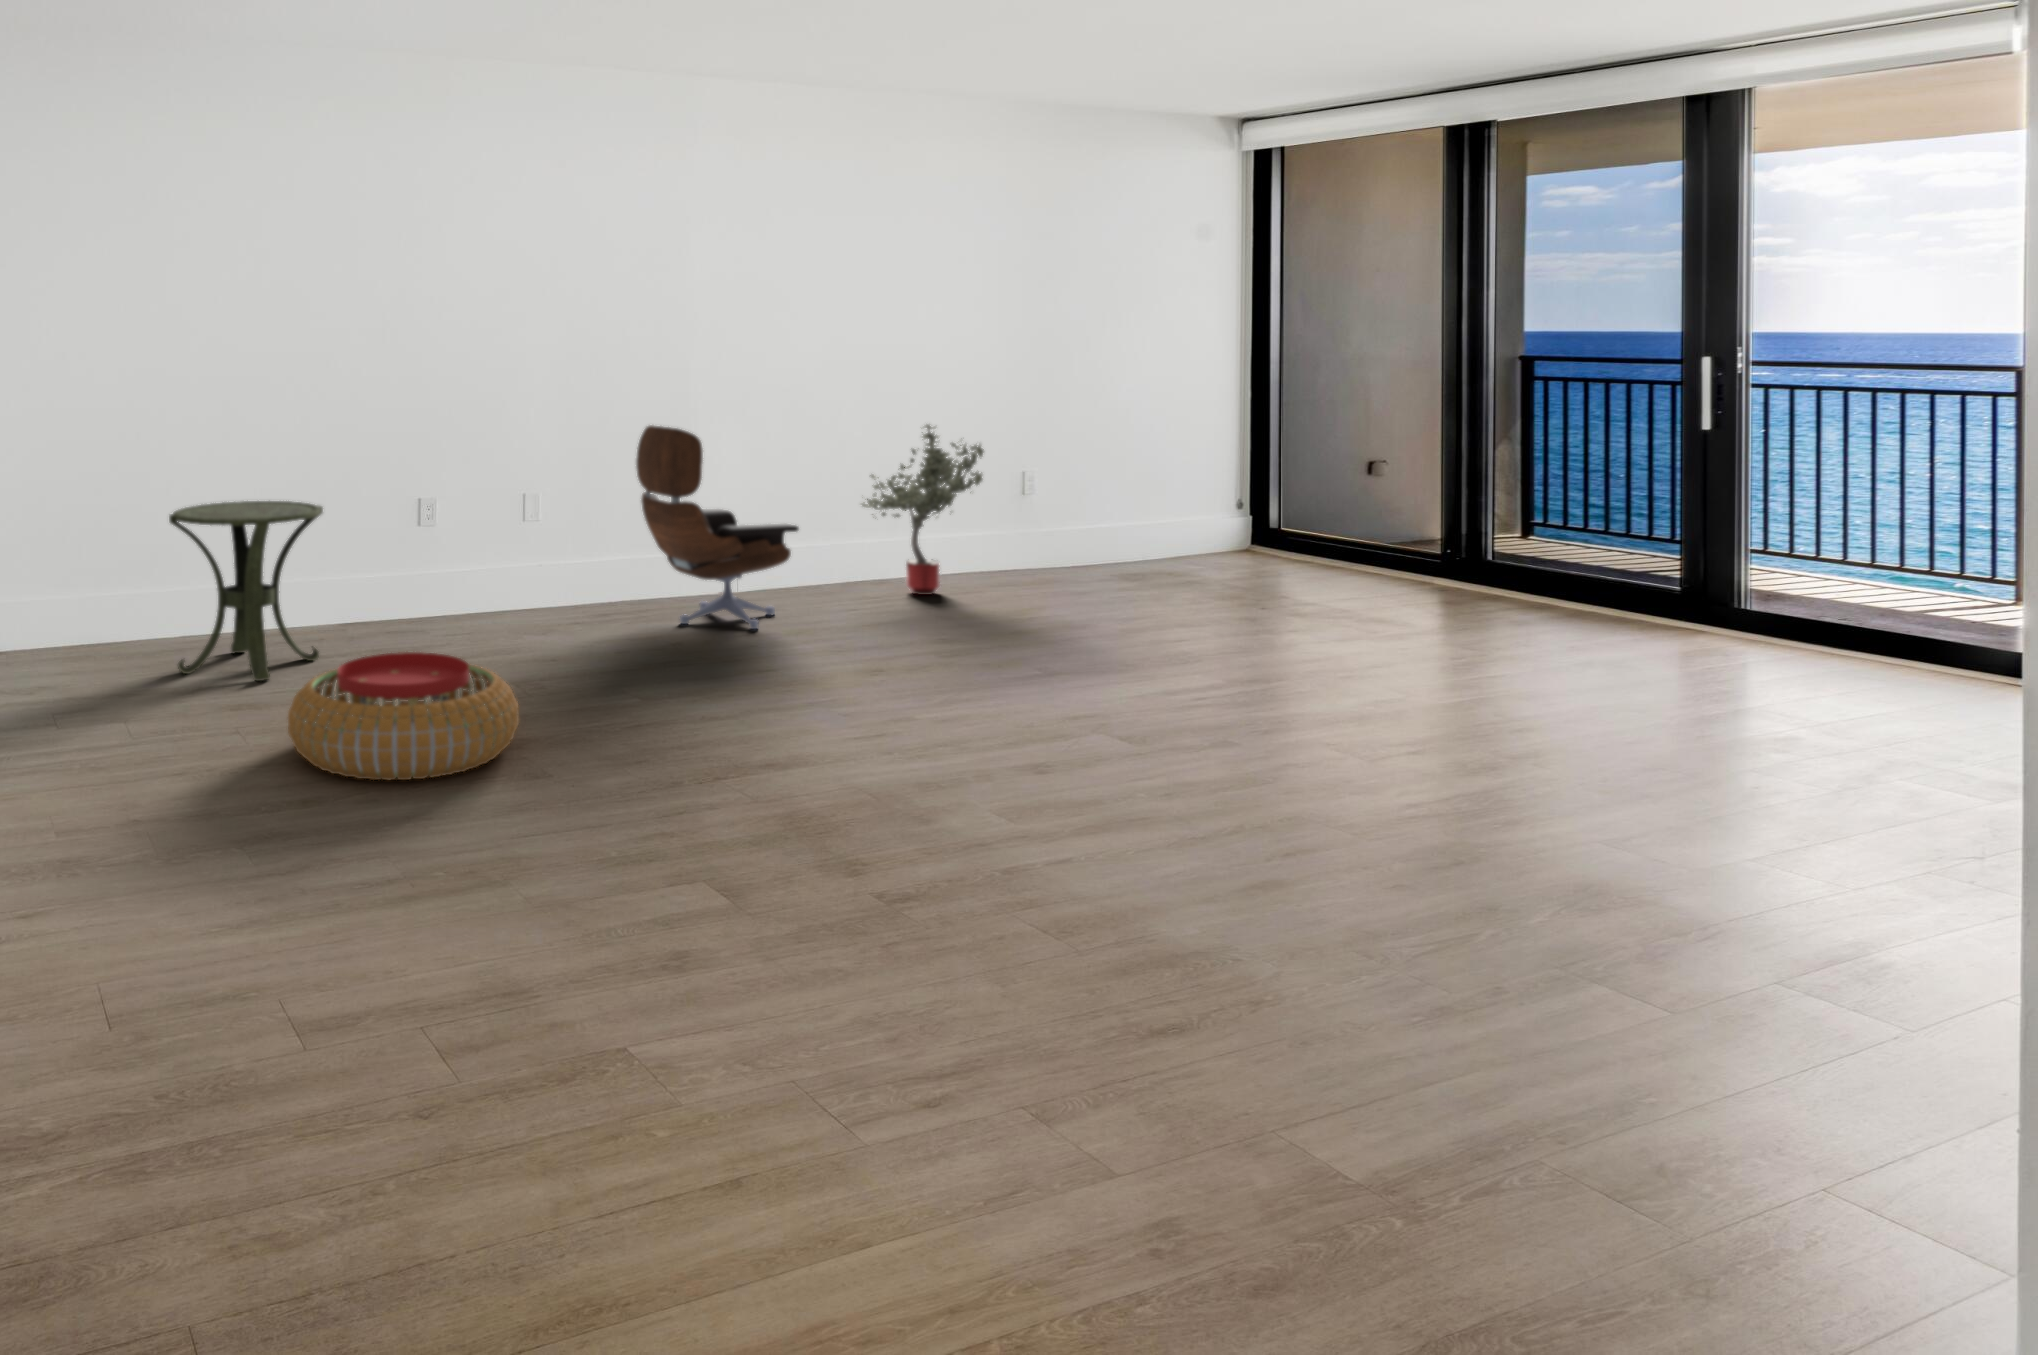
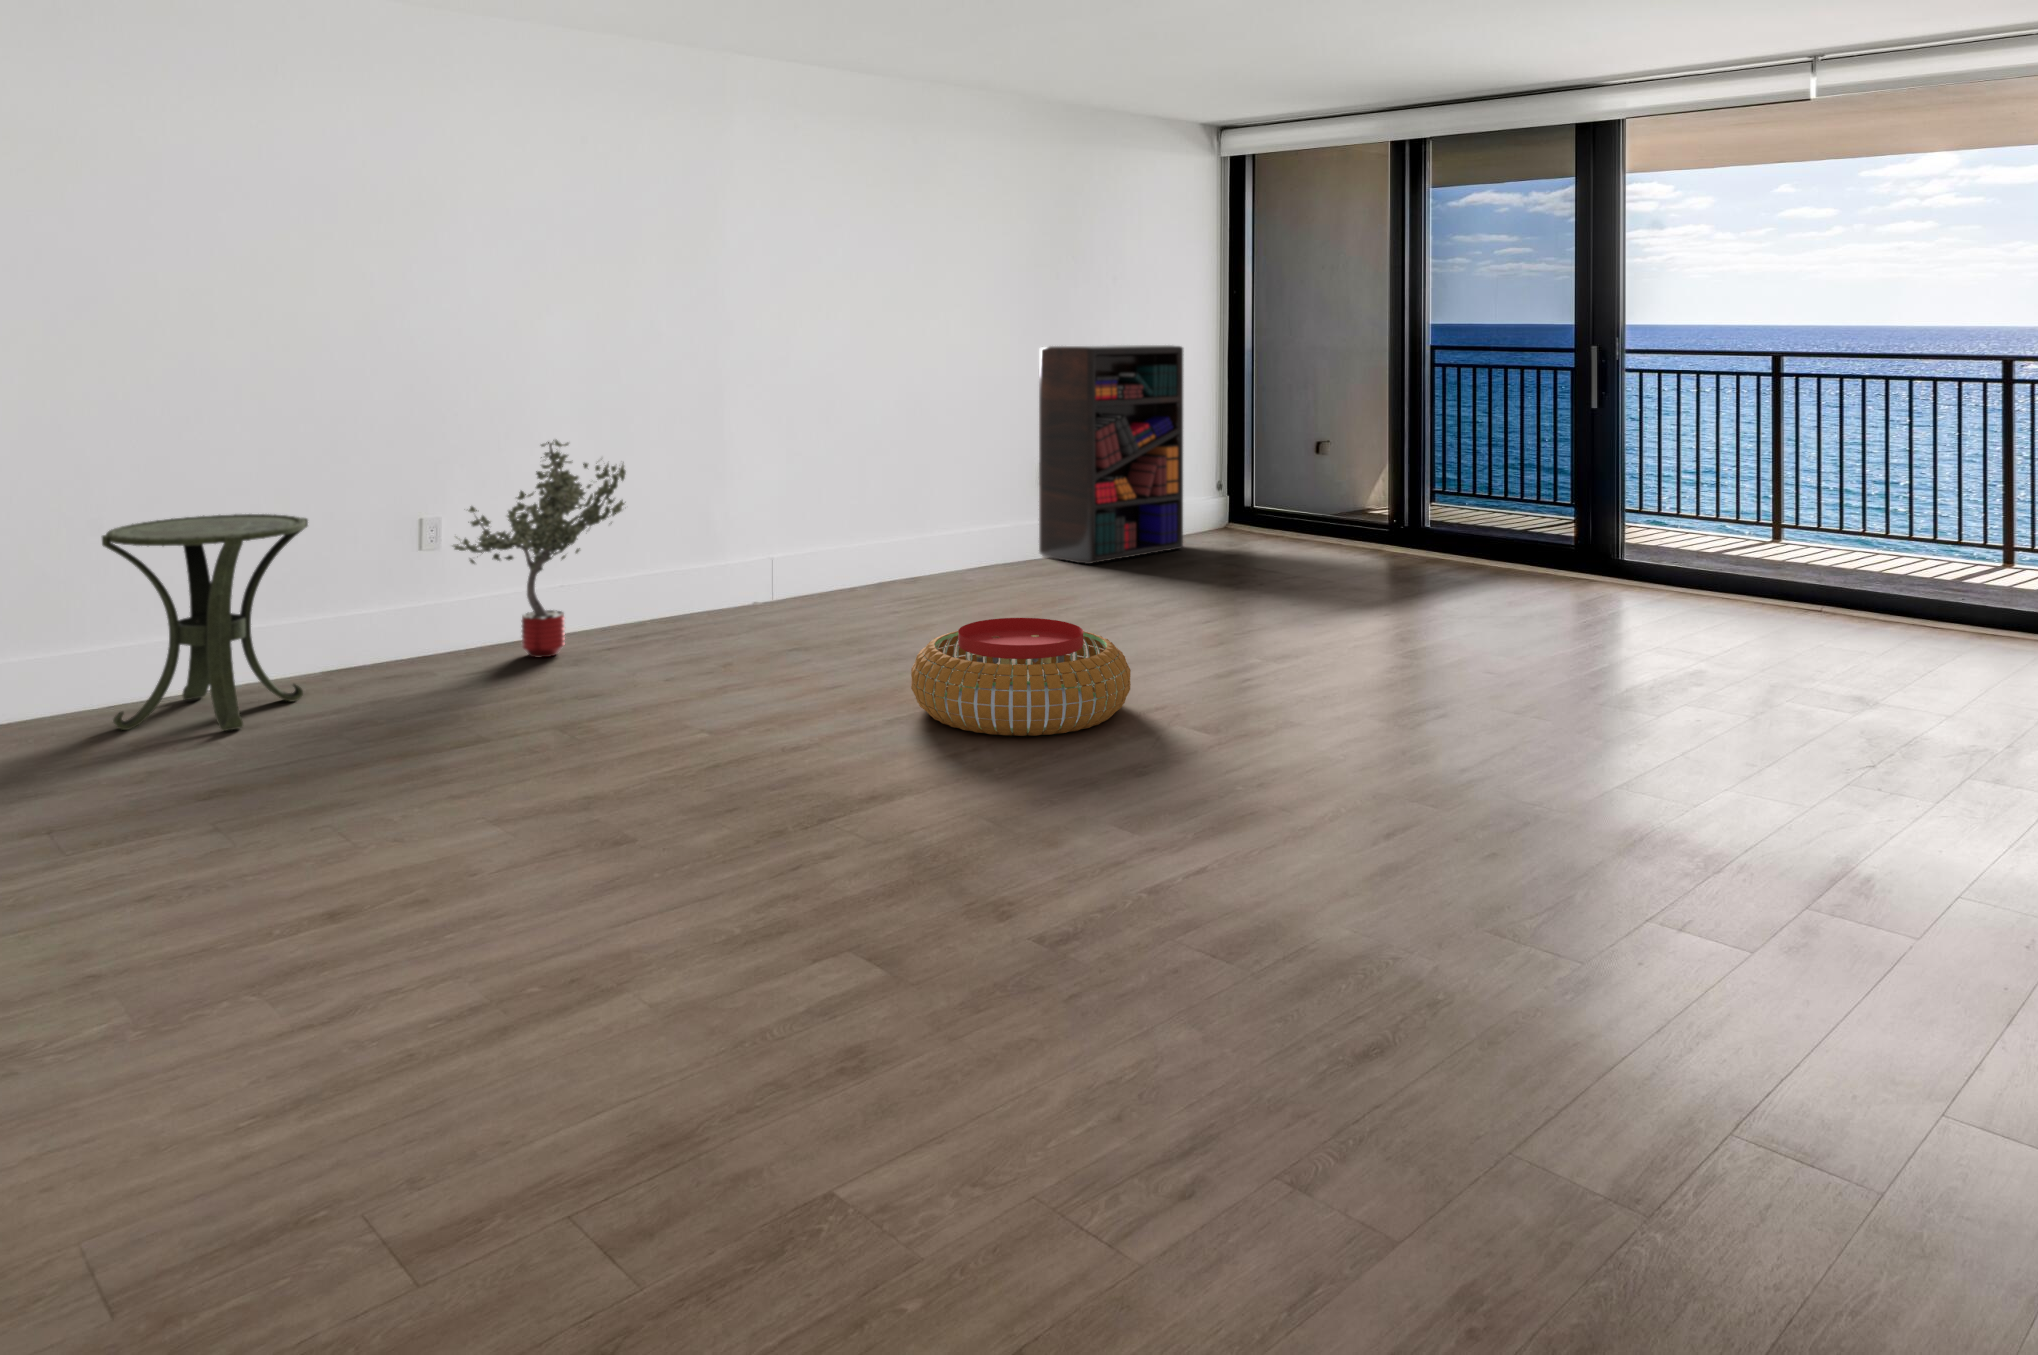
bookshelf: none [1017,353,1182,582] -> present [1039,345,1183,564]
potted tree: present [862,424,984,595] -> present [453,440,626,657]
lounge chair: present [636,425,799,629] -> none [672,418,847,629]
pouf: present [288,652,519,780] -> present [911,618,1131,736]

